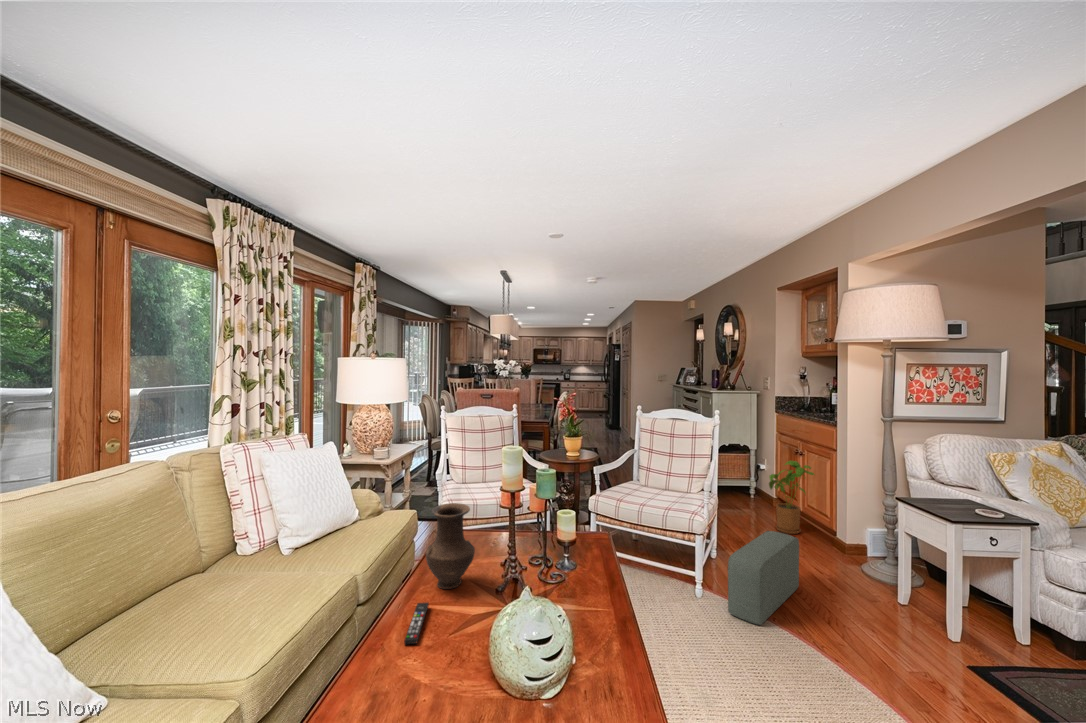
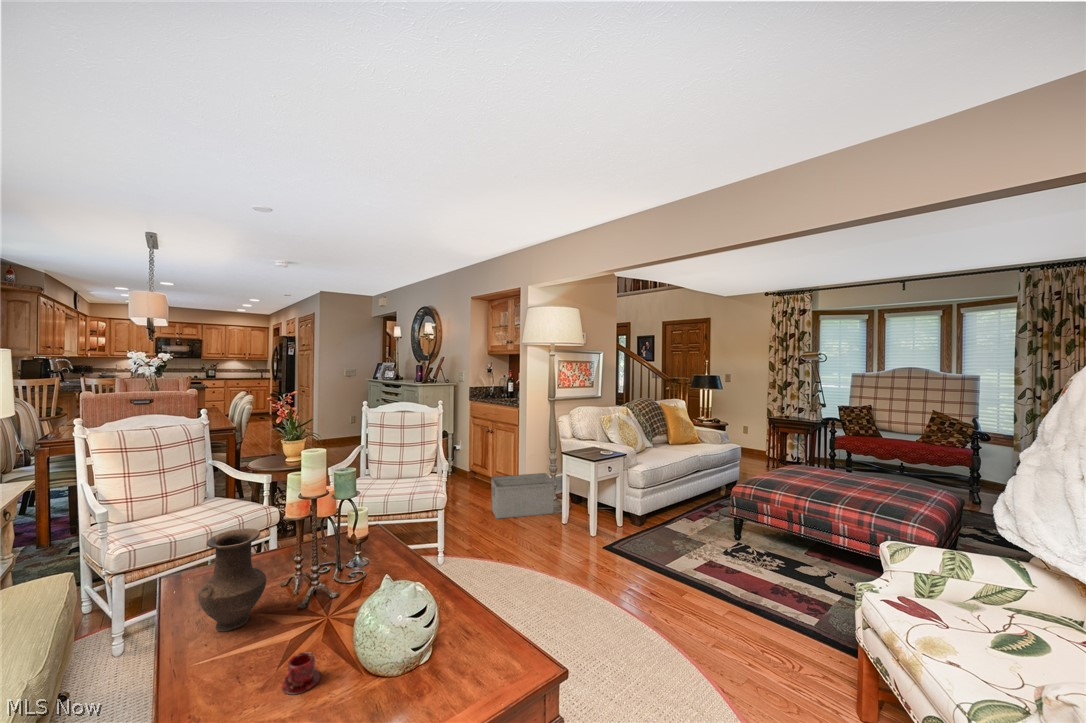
house plant: present [769,461,814,534] -> none [470,437,504,496]
storage bin: none [790,511,888,583] -> present [491,473,554,519]
pouf: present [728,531,799,625] -> none [467,494,507,567]
remote control: present [404,603,429,644] -> none [212,647,249,696]
teacup: none [431,631,465,669] -> present [282,652,320,695]

